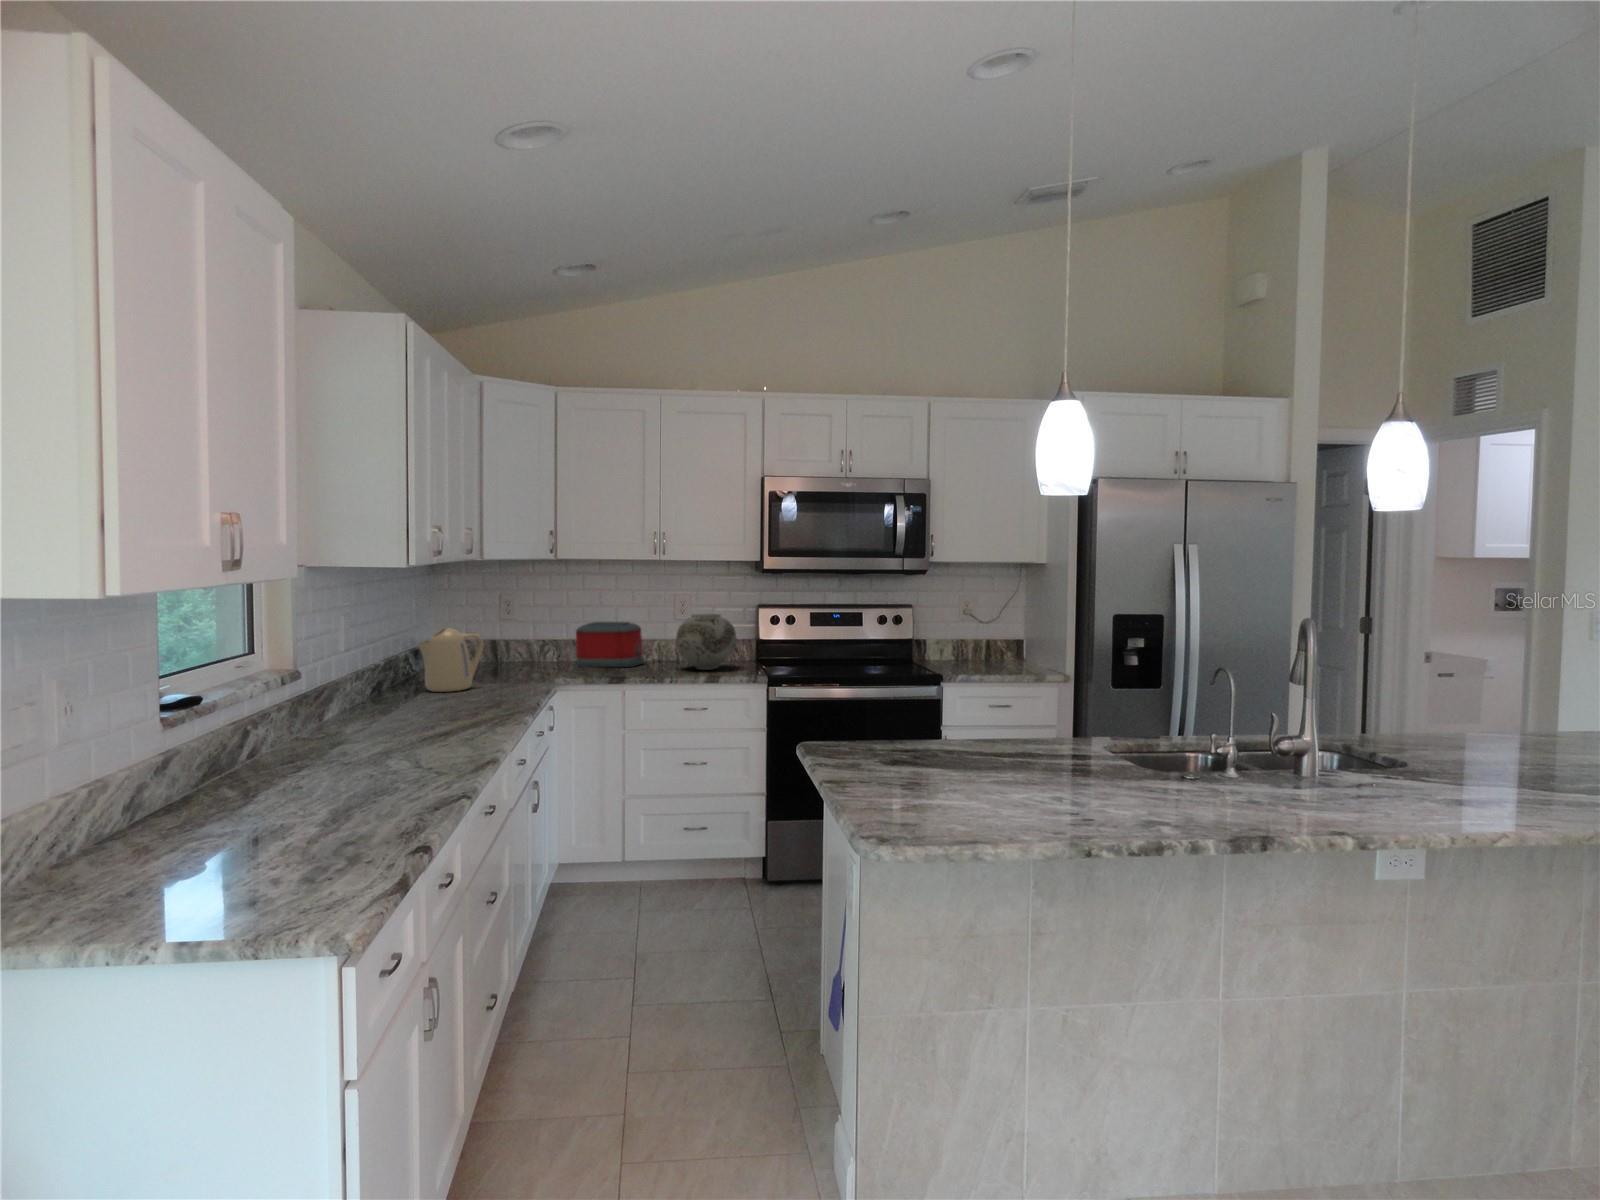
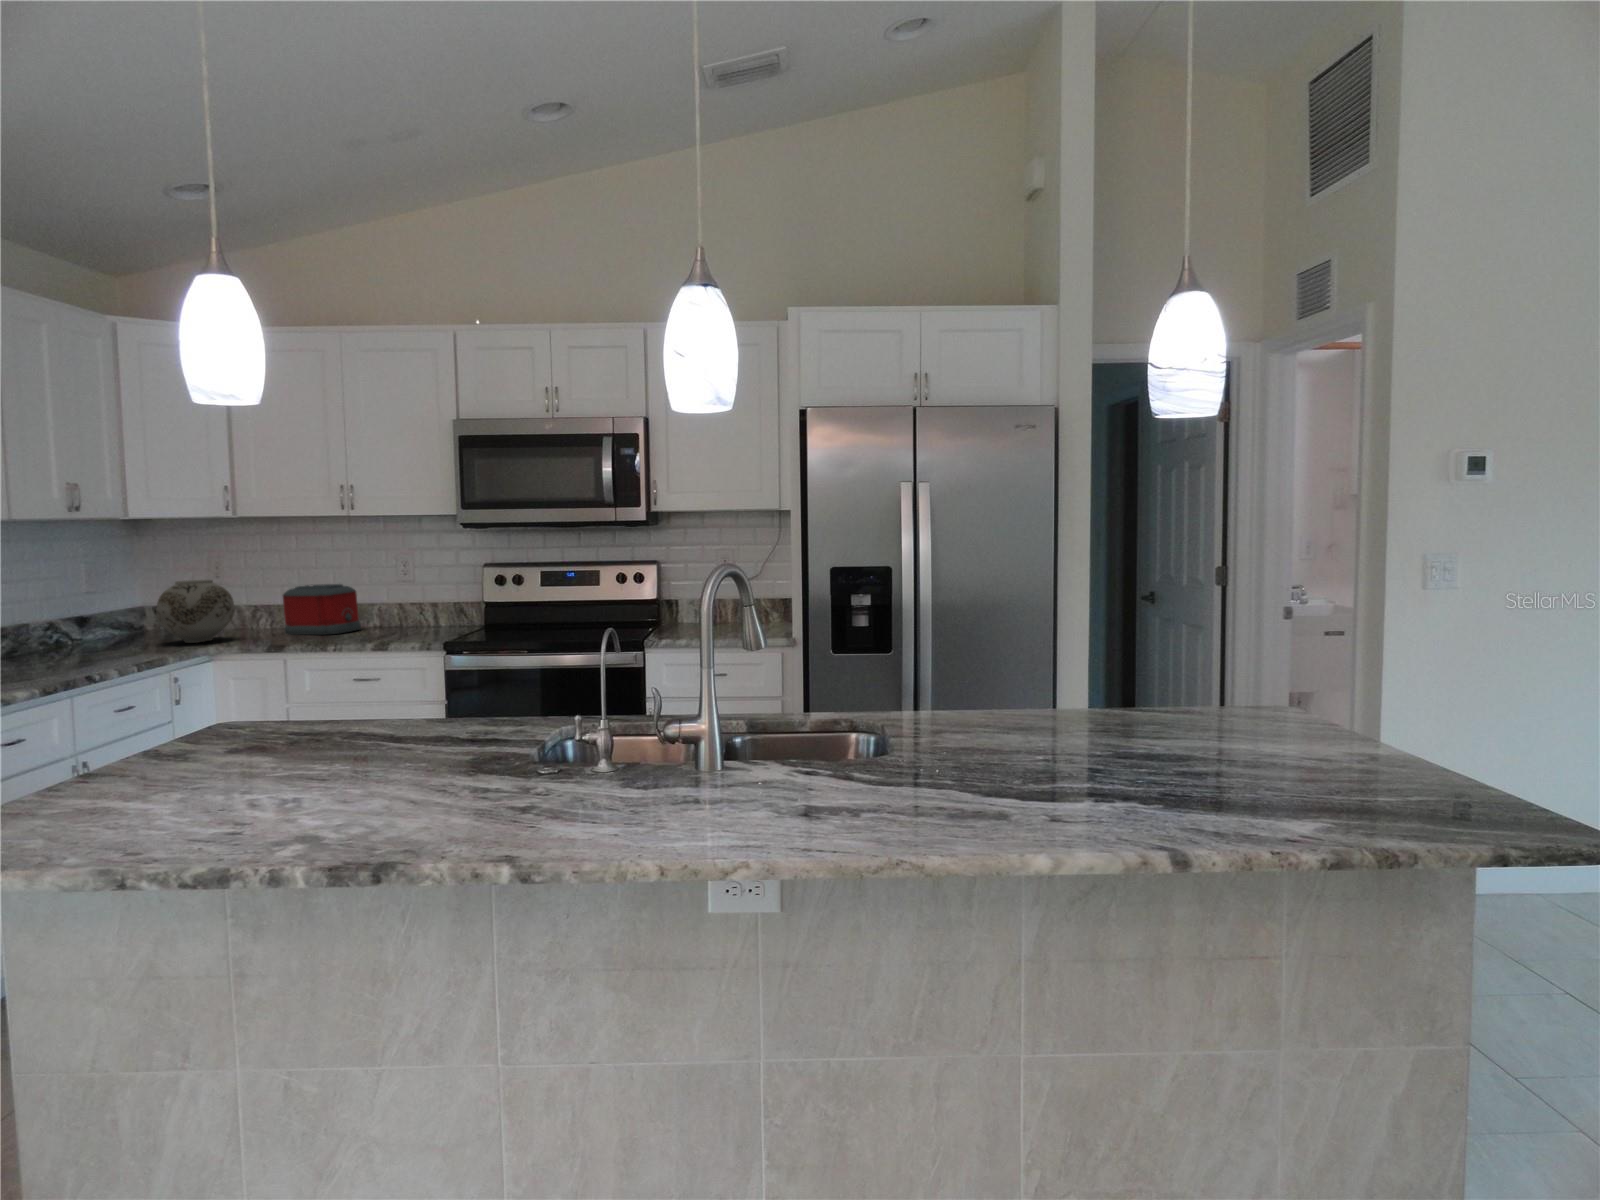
vase: present [676,614,736,670] -> present [156,580,235,643]
kettle: present [417,628,484,692] -> none [28,596,112,665]

